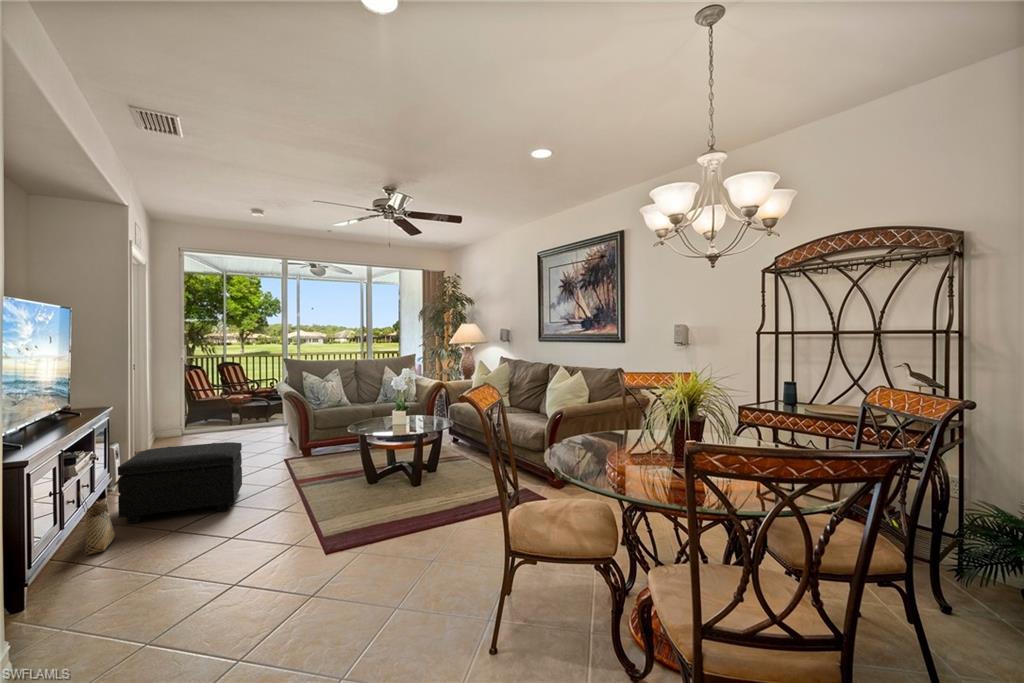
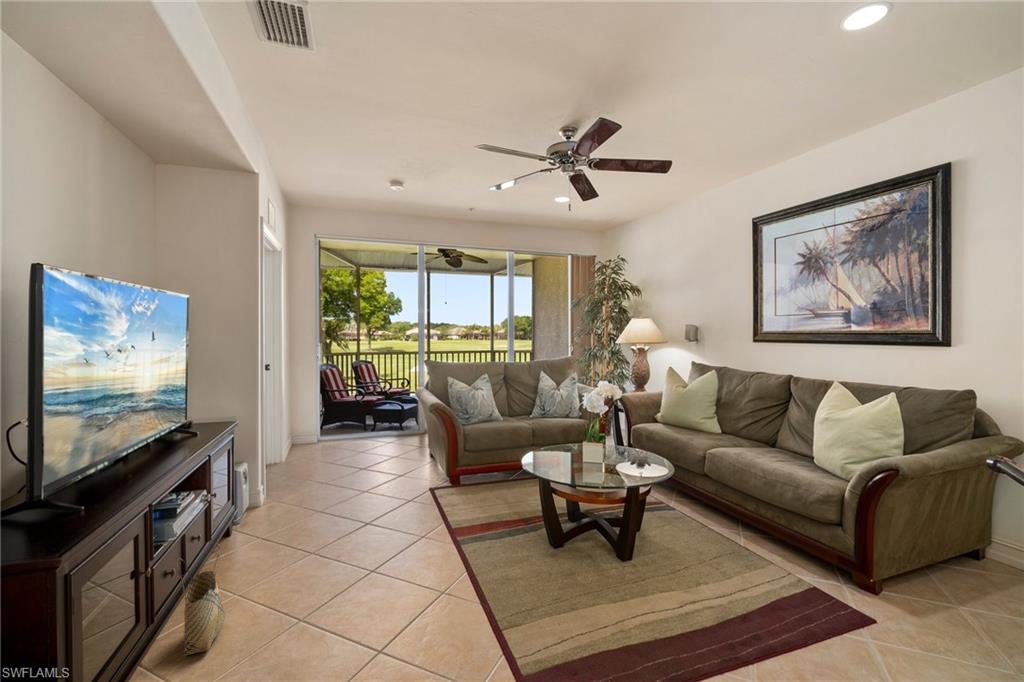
footstool: present [118,442,242,524] -> none [233,477,384,591]

